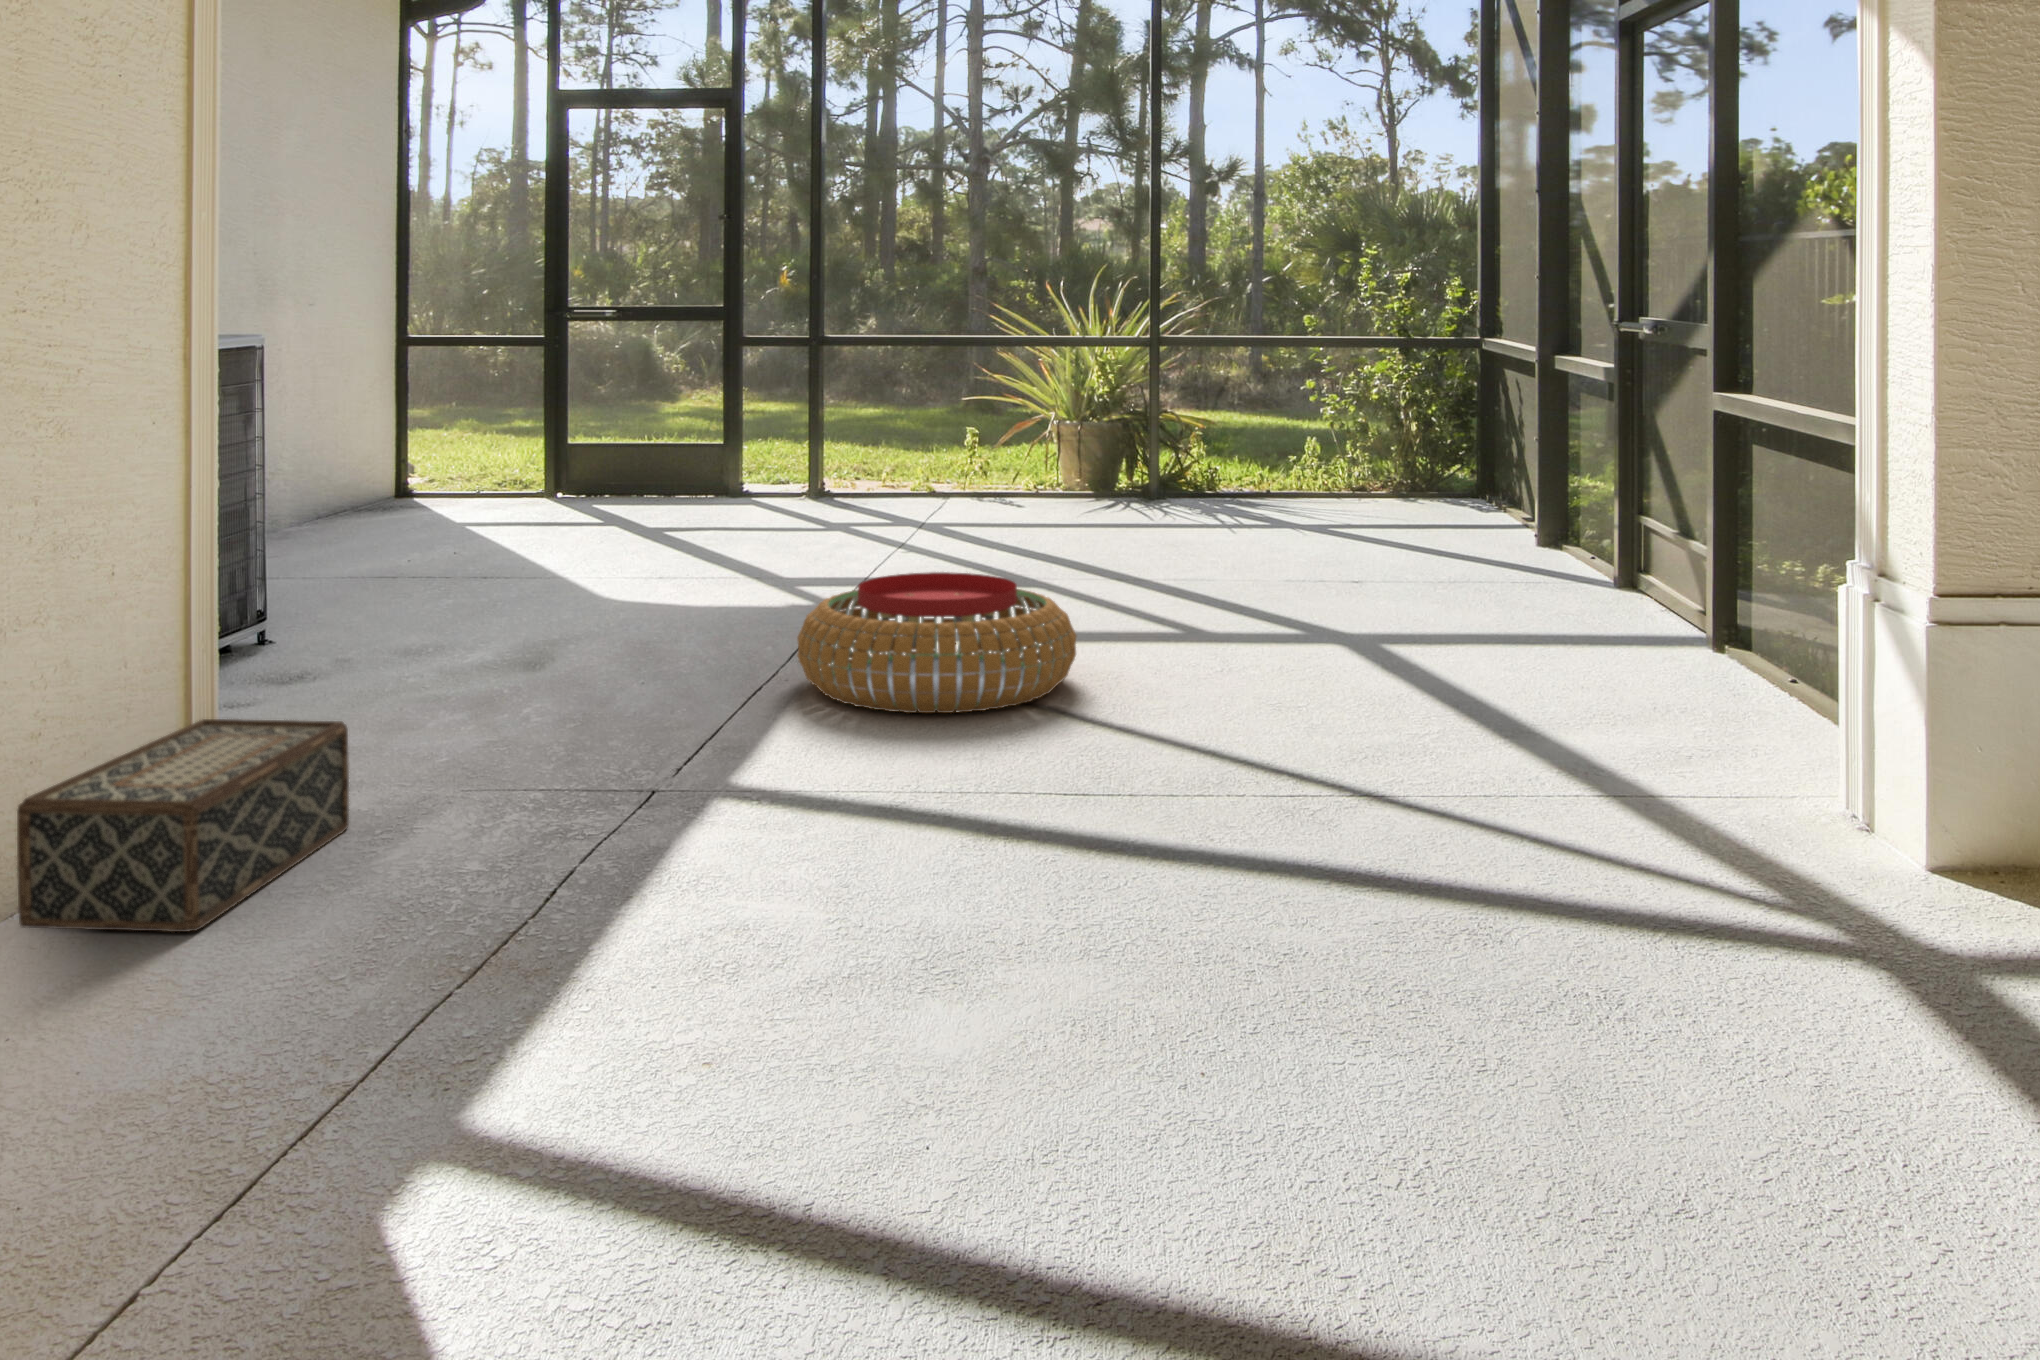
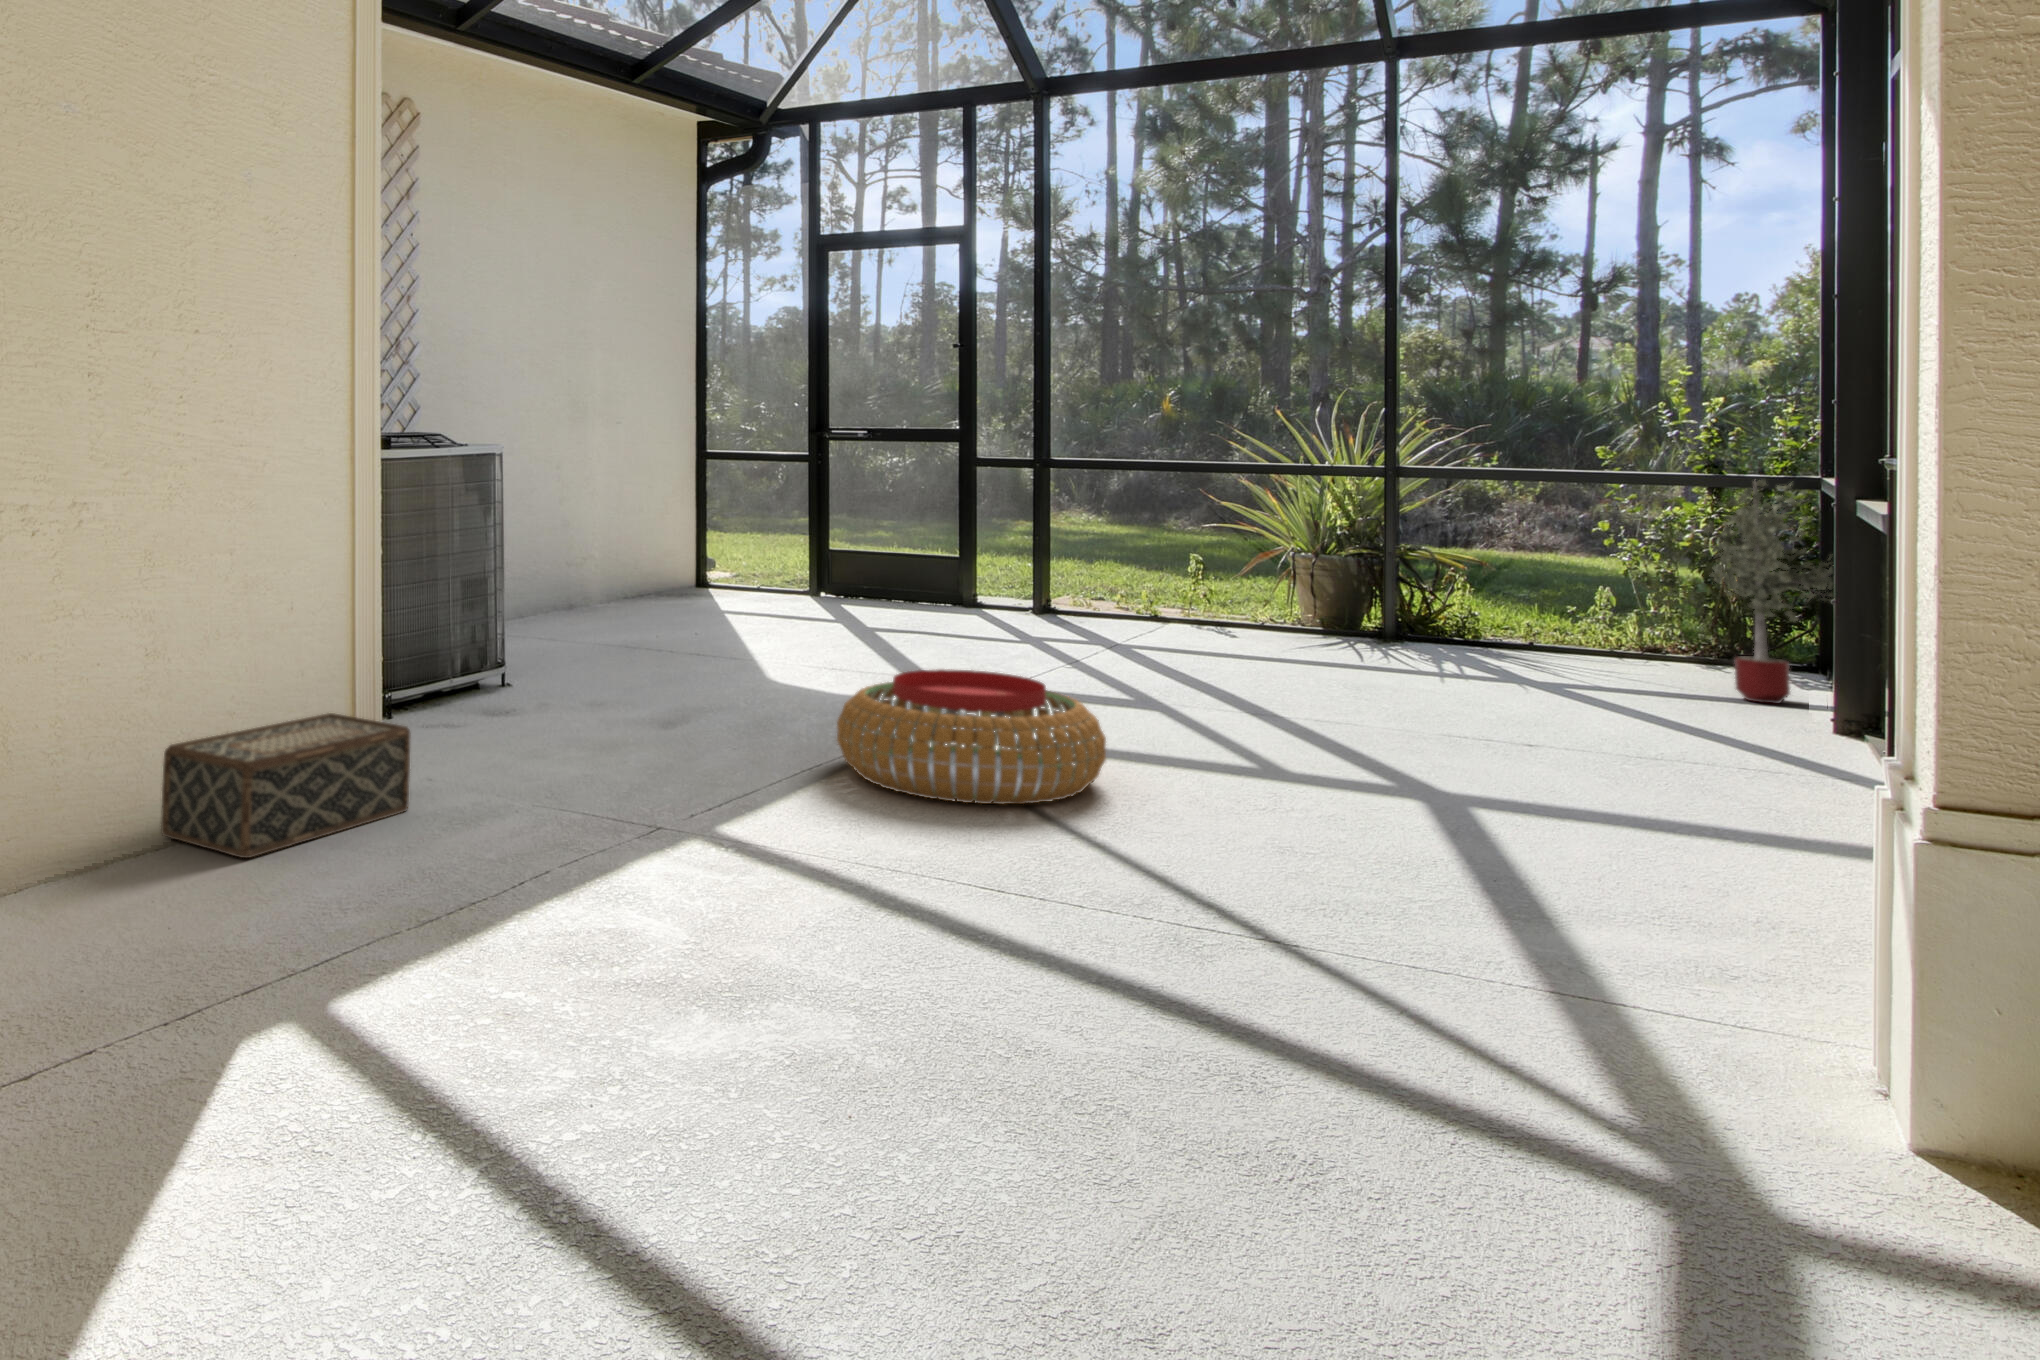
potted tree: none [1415,342,1524,531] -> present [1704,480,1835,704]

